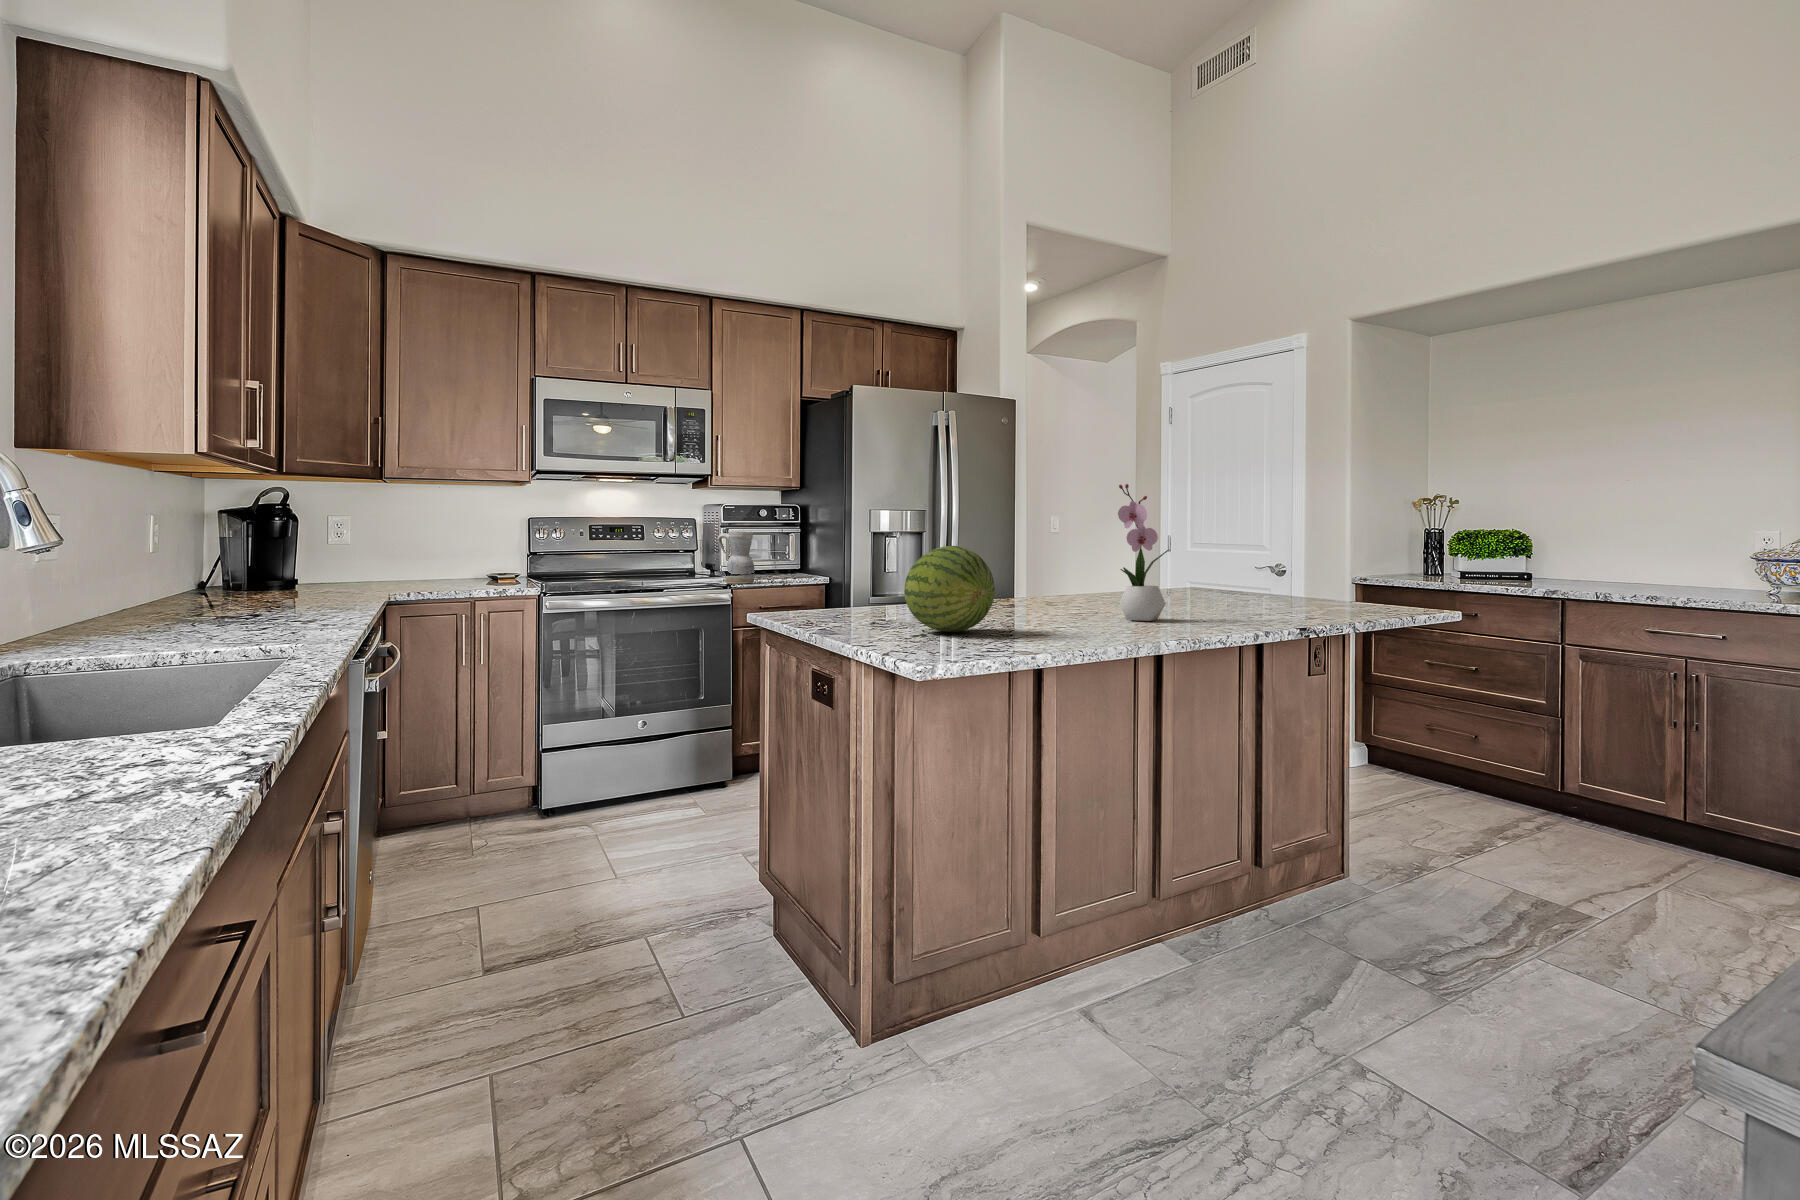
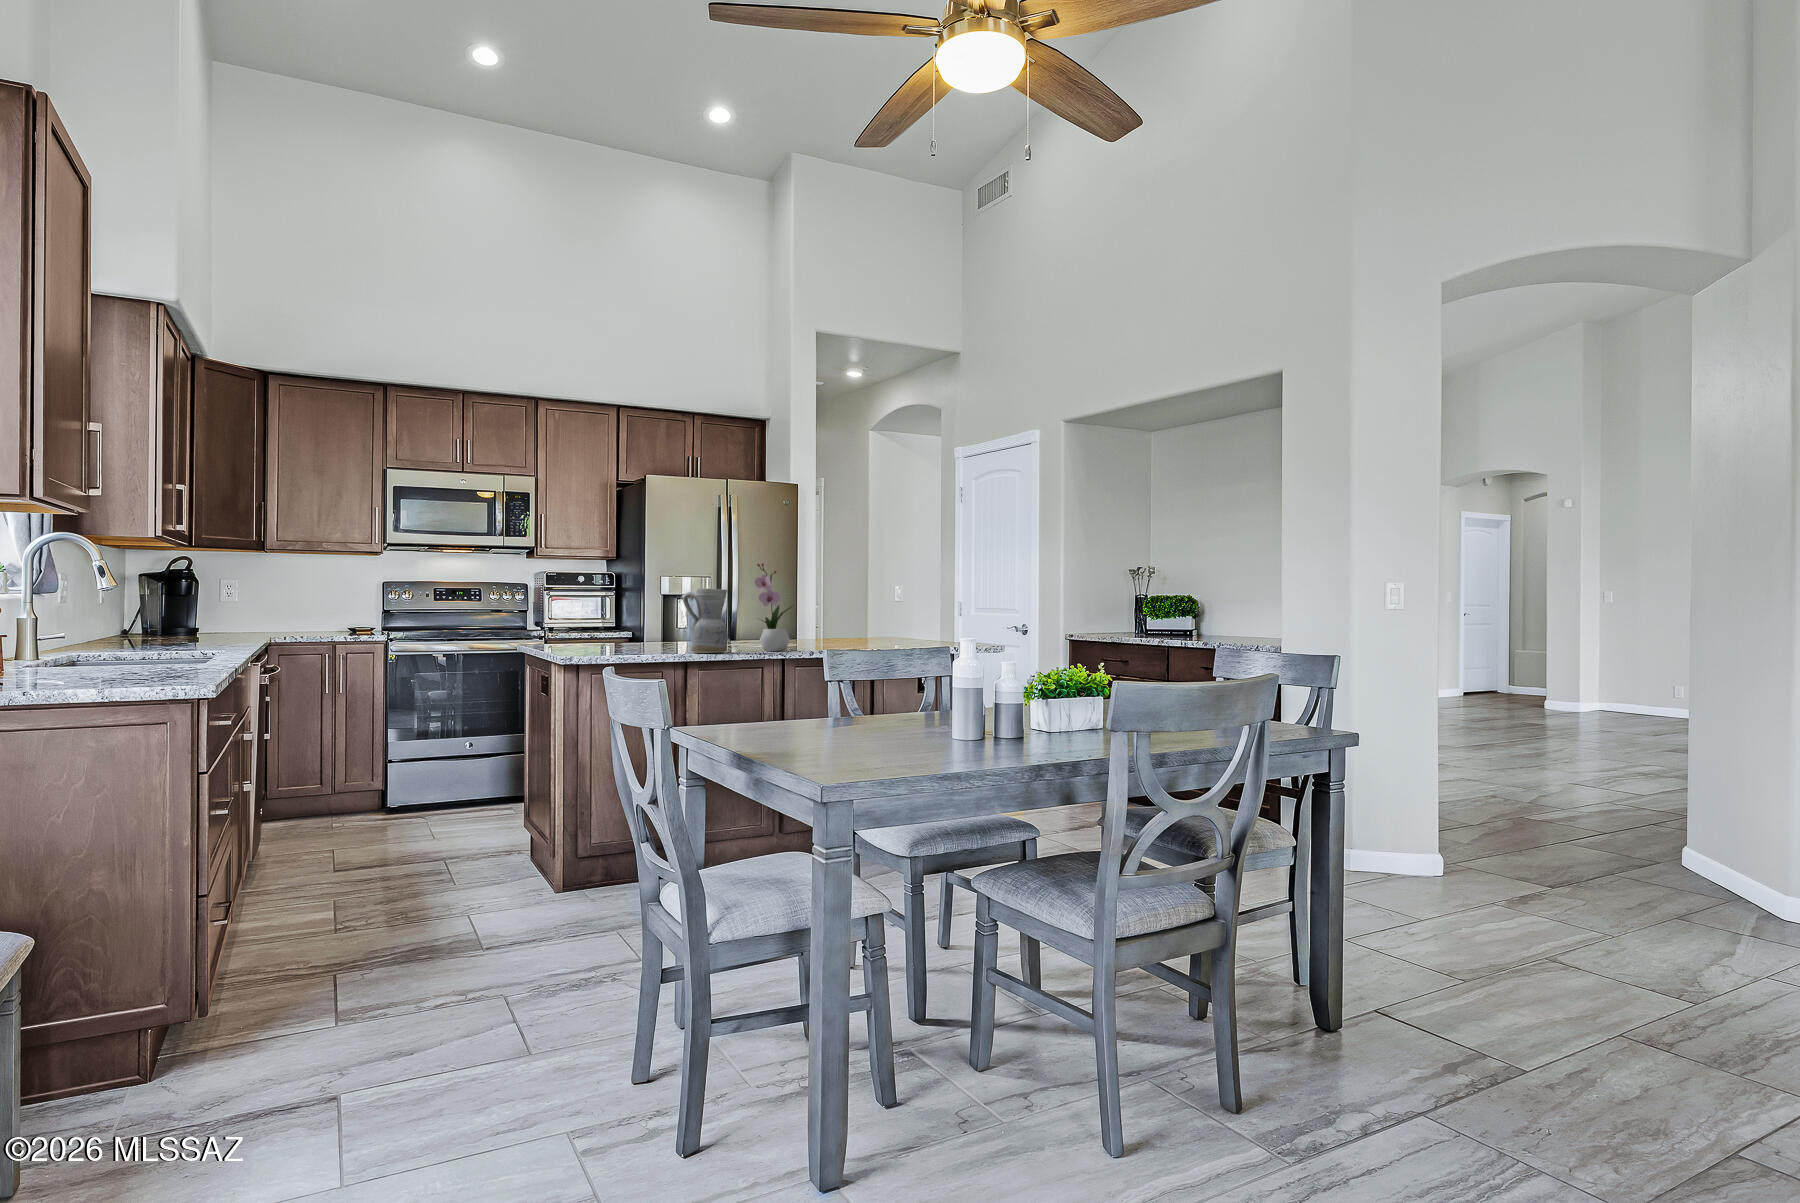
ceramic pitcher: present [718,531,755,584] -> present [683,588,728,653]
fruit: present [904,546,995,632] -> none [600,603,656,655]

